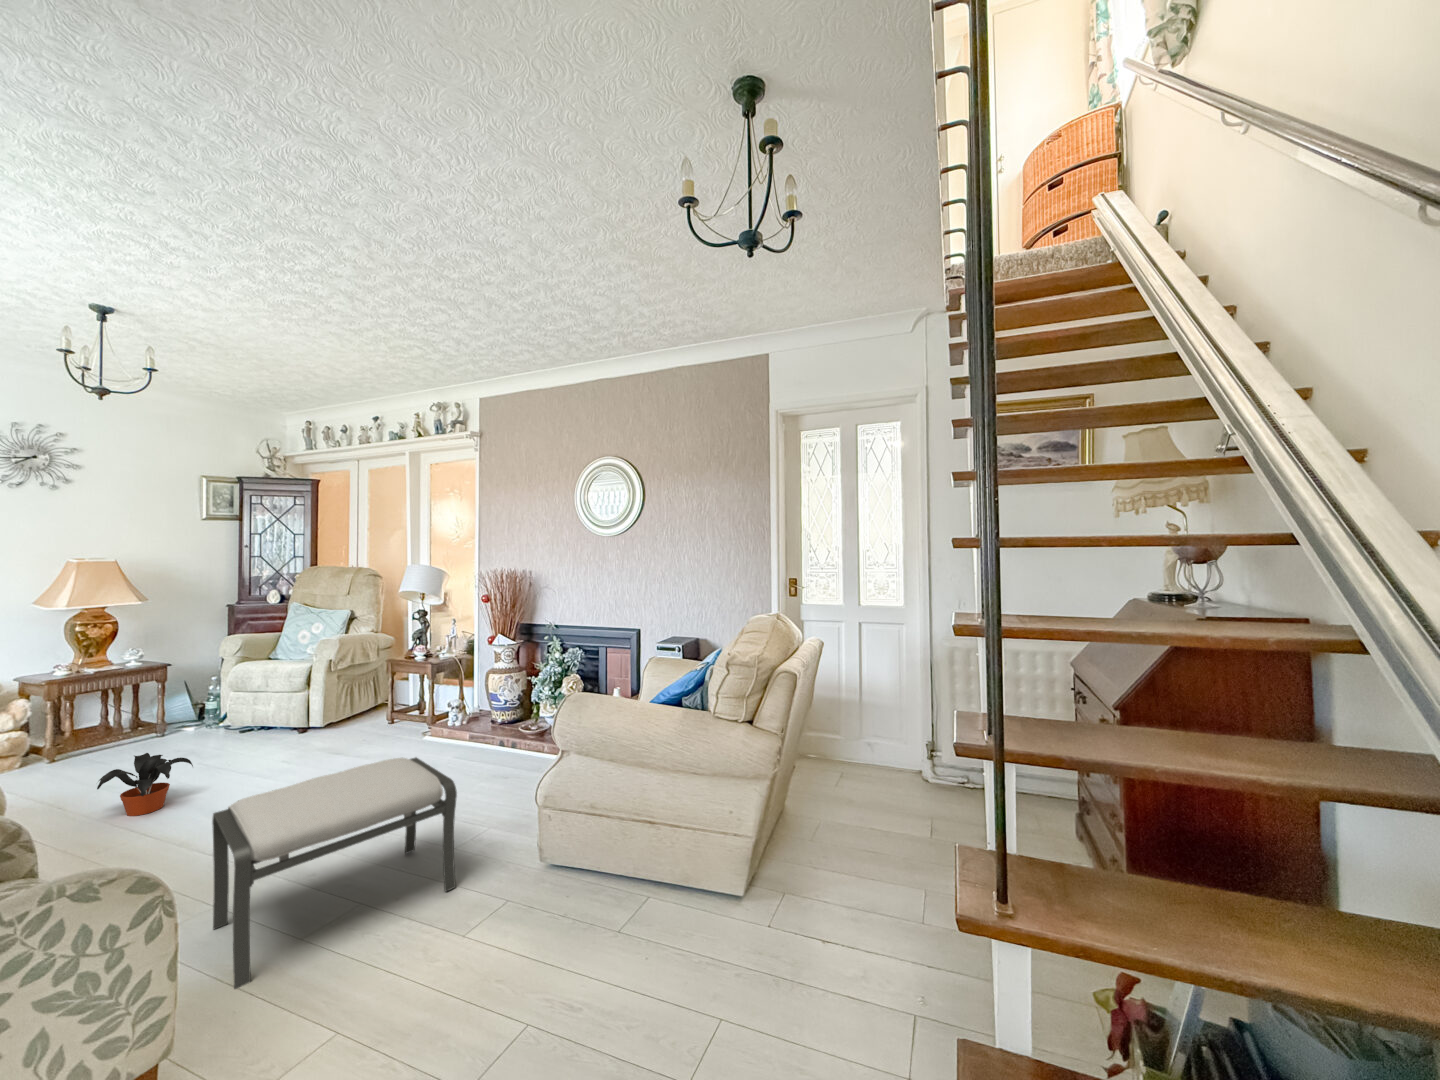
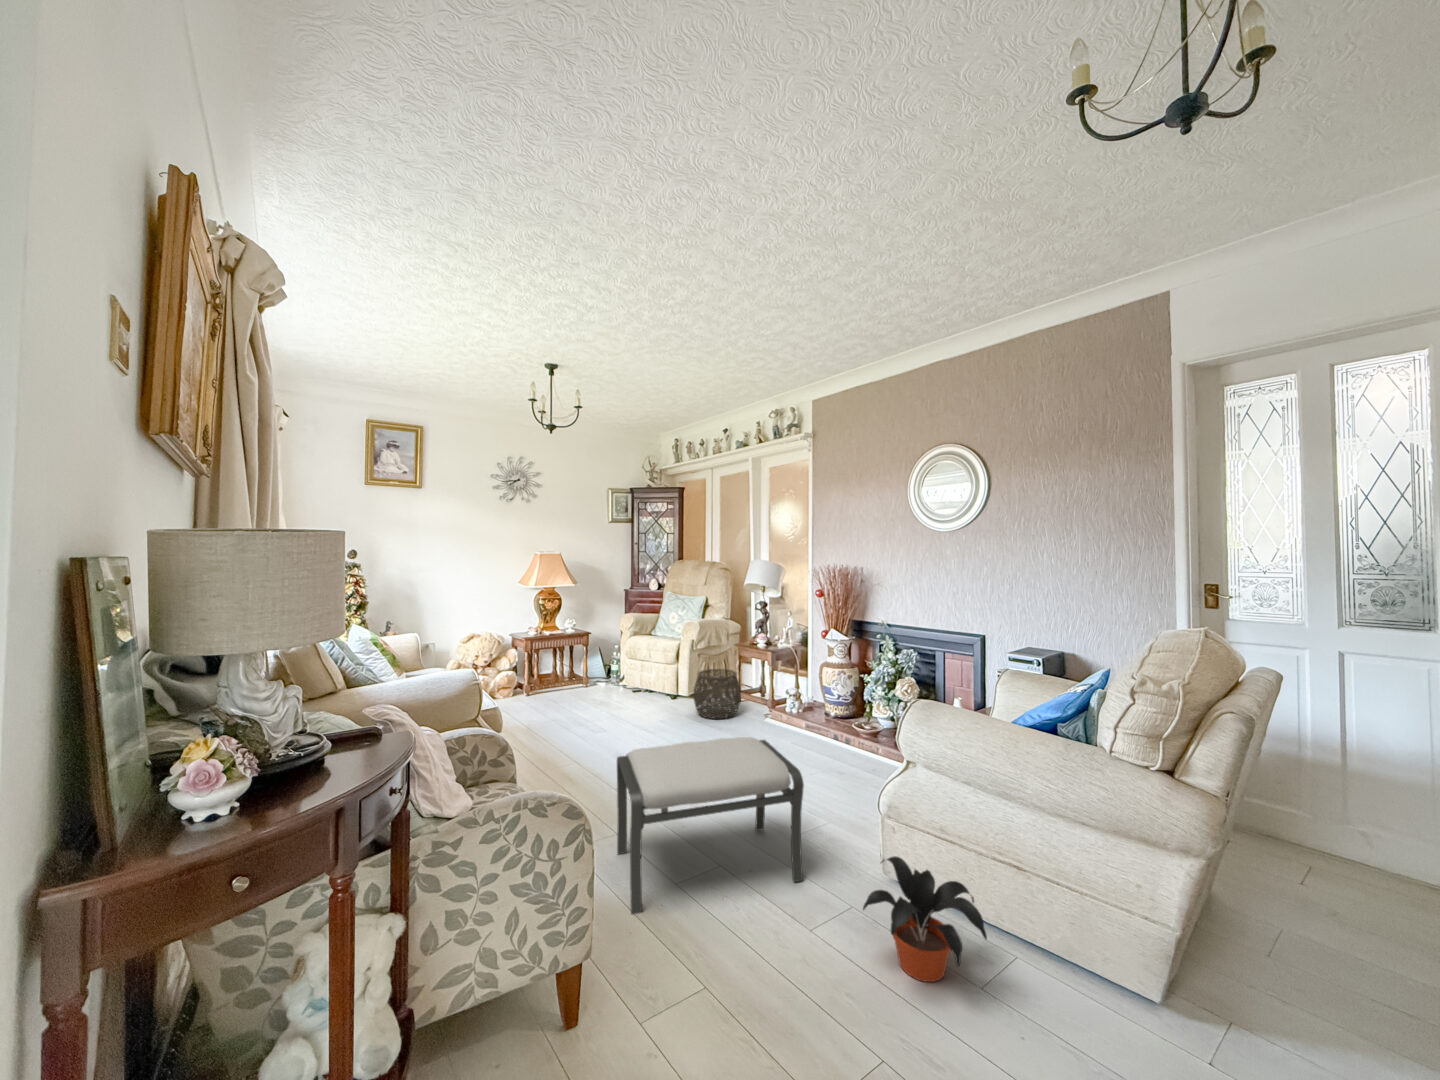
woven basket: none [330,689,395,748] -> present [693,669,741,719]
potted plant: present [97,753,193,816] -> present [863,856,987,982]

